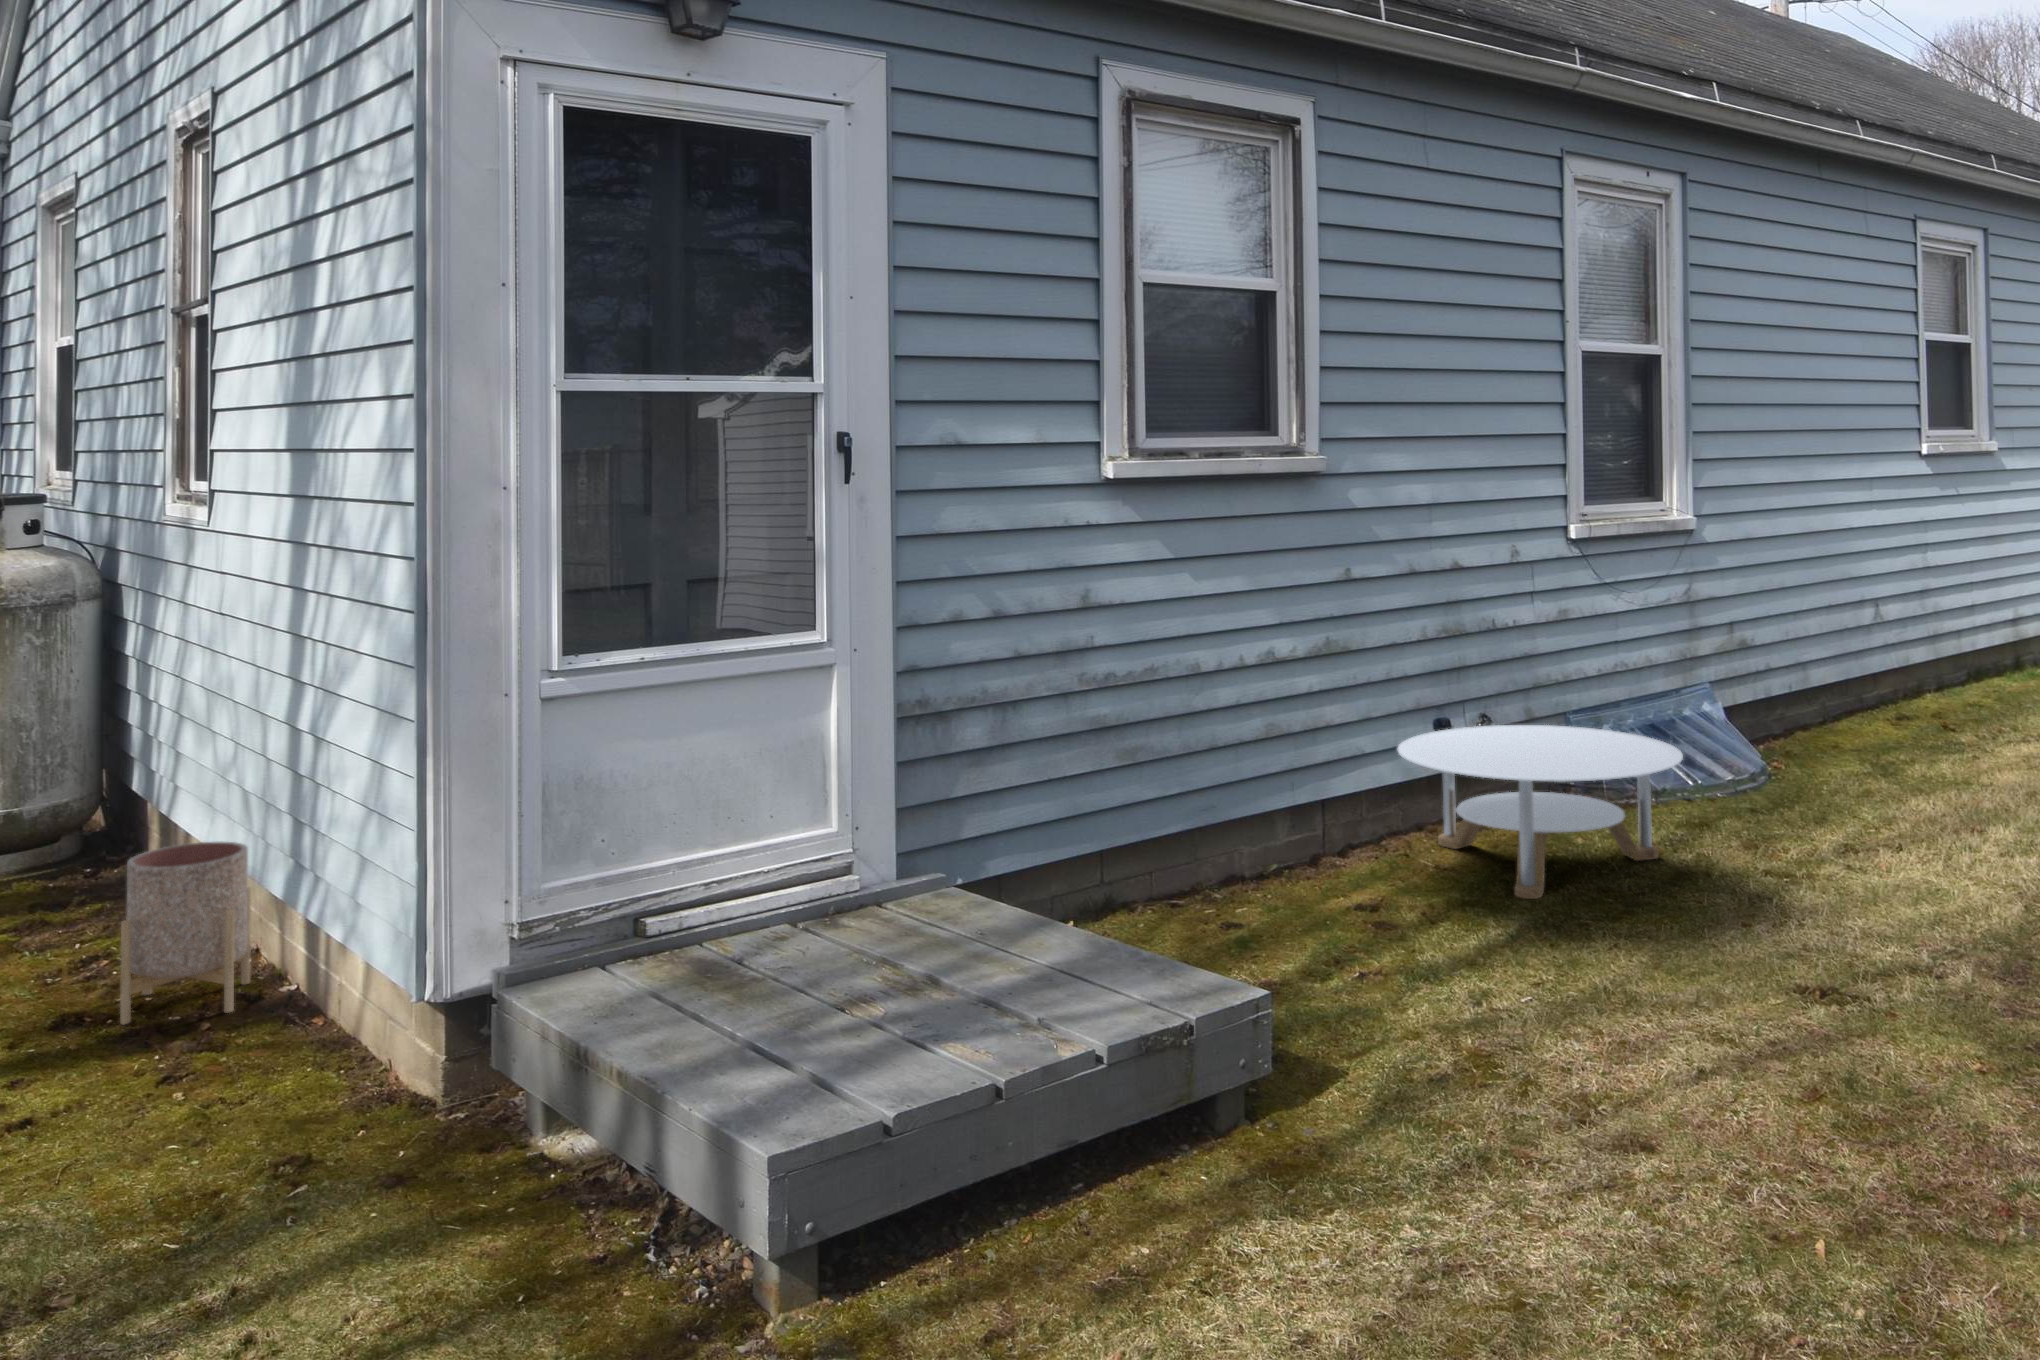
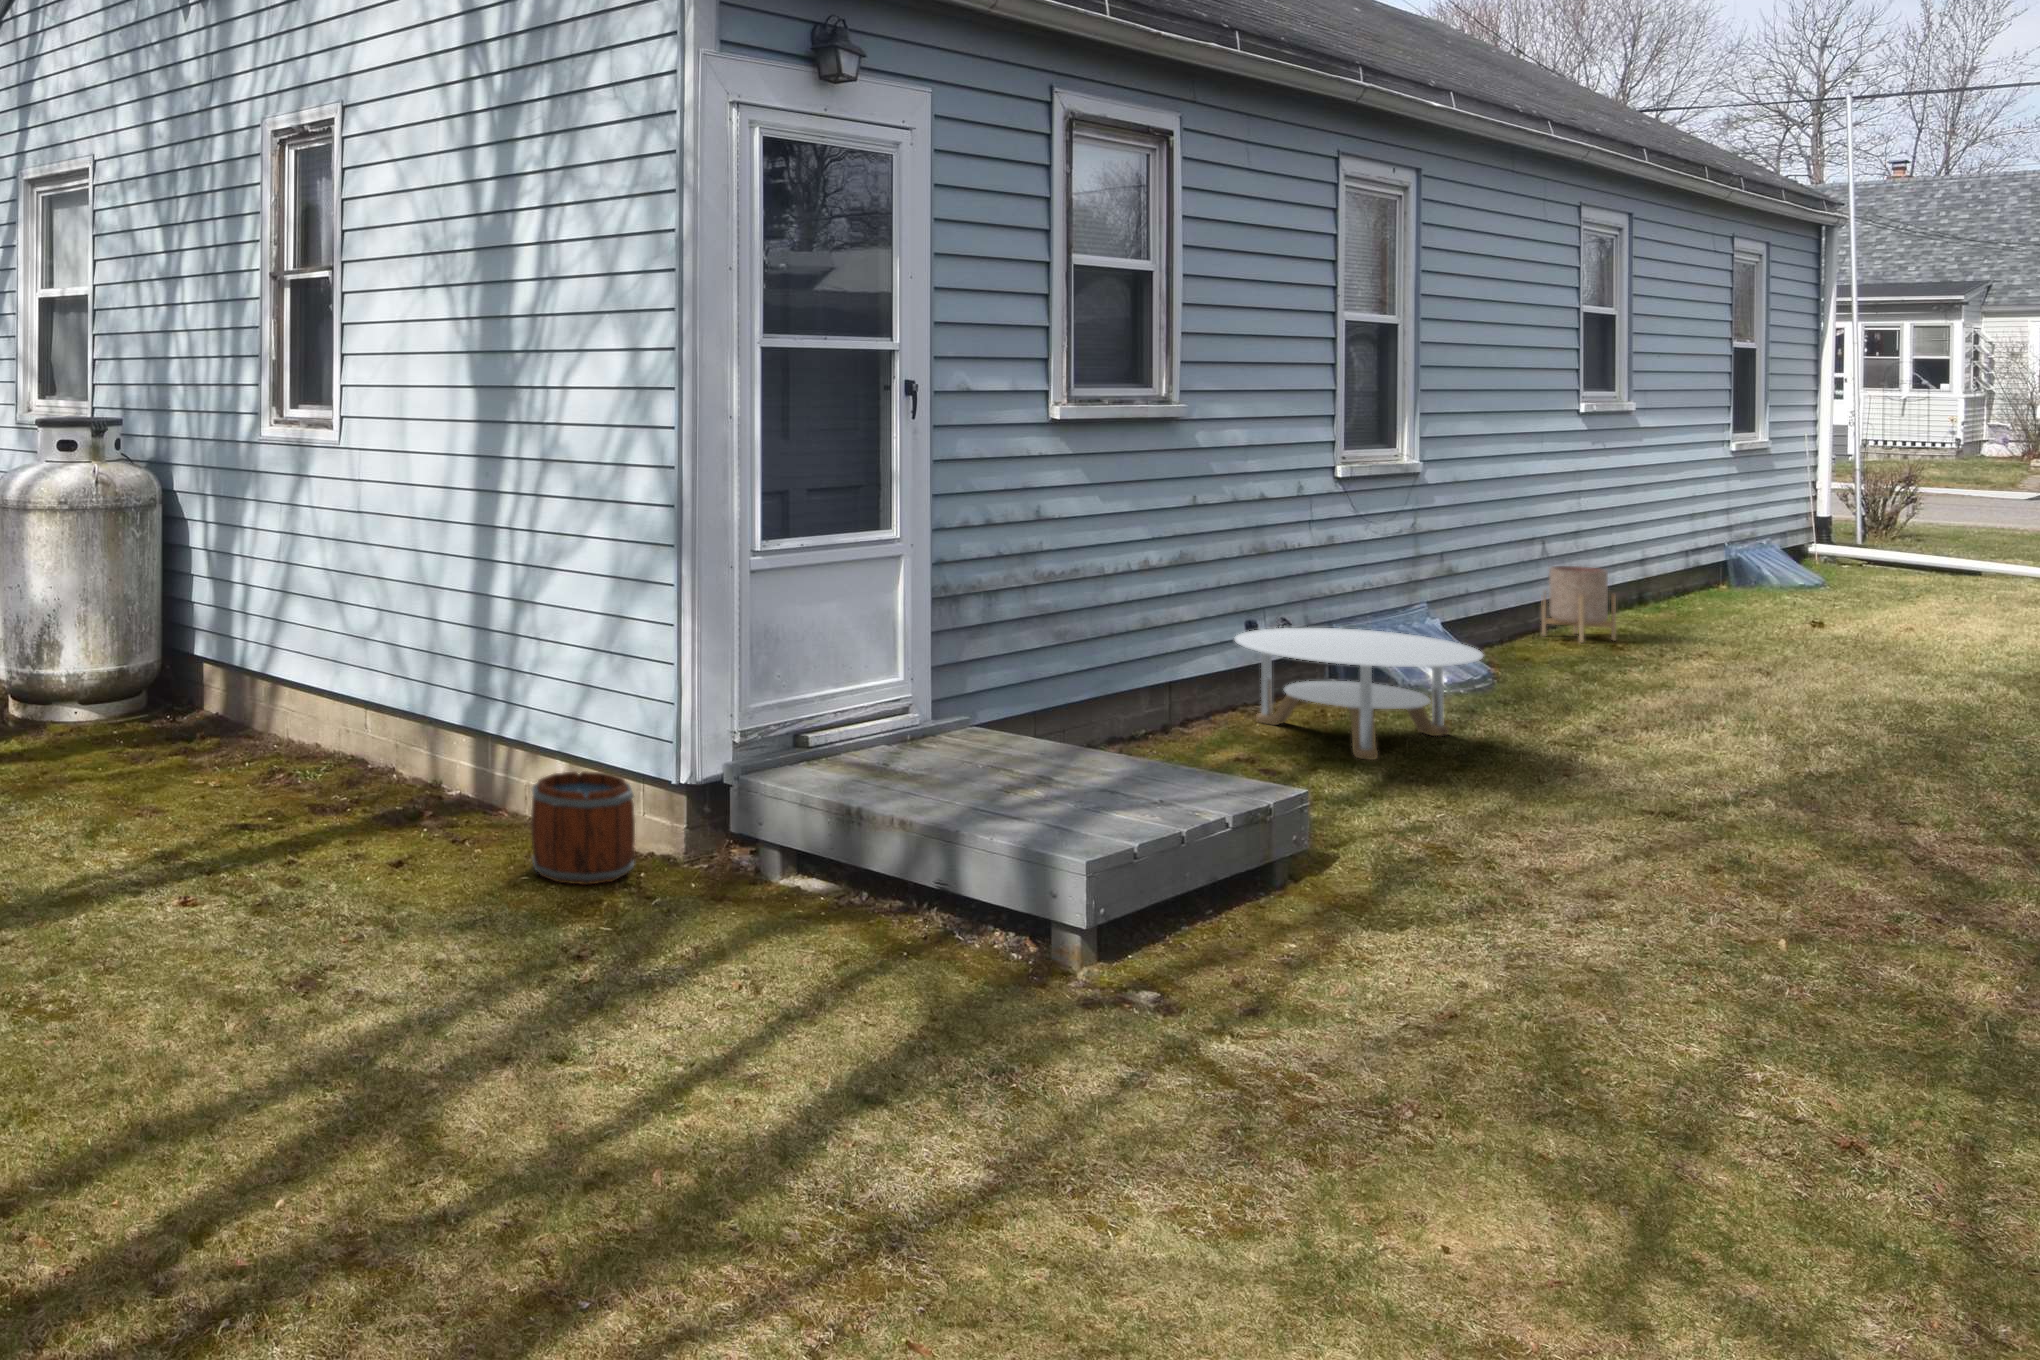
planter: present [120,842,251,1025] -> present [1542,566,1616,643]
bucket: none [212,974,375,1144] -> present [531,771,635,885]

